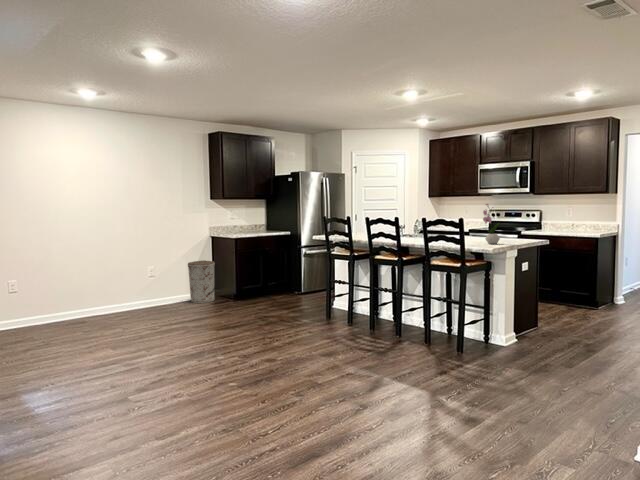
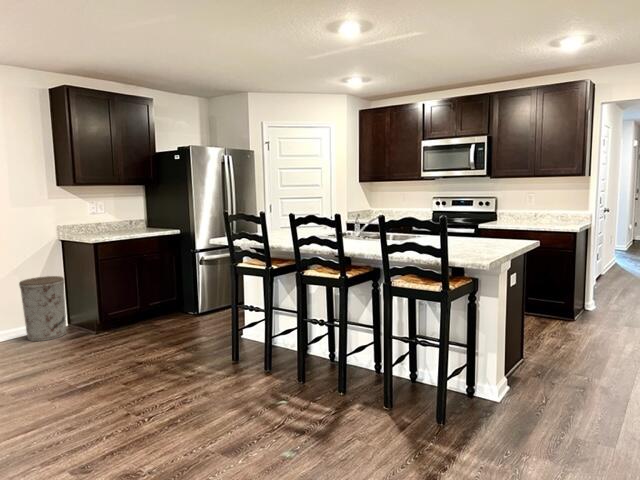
flower arrangement: present [483,204,500,244] -> none [468,193,496,254]

